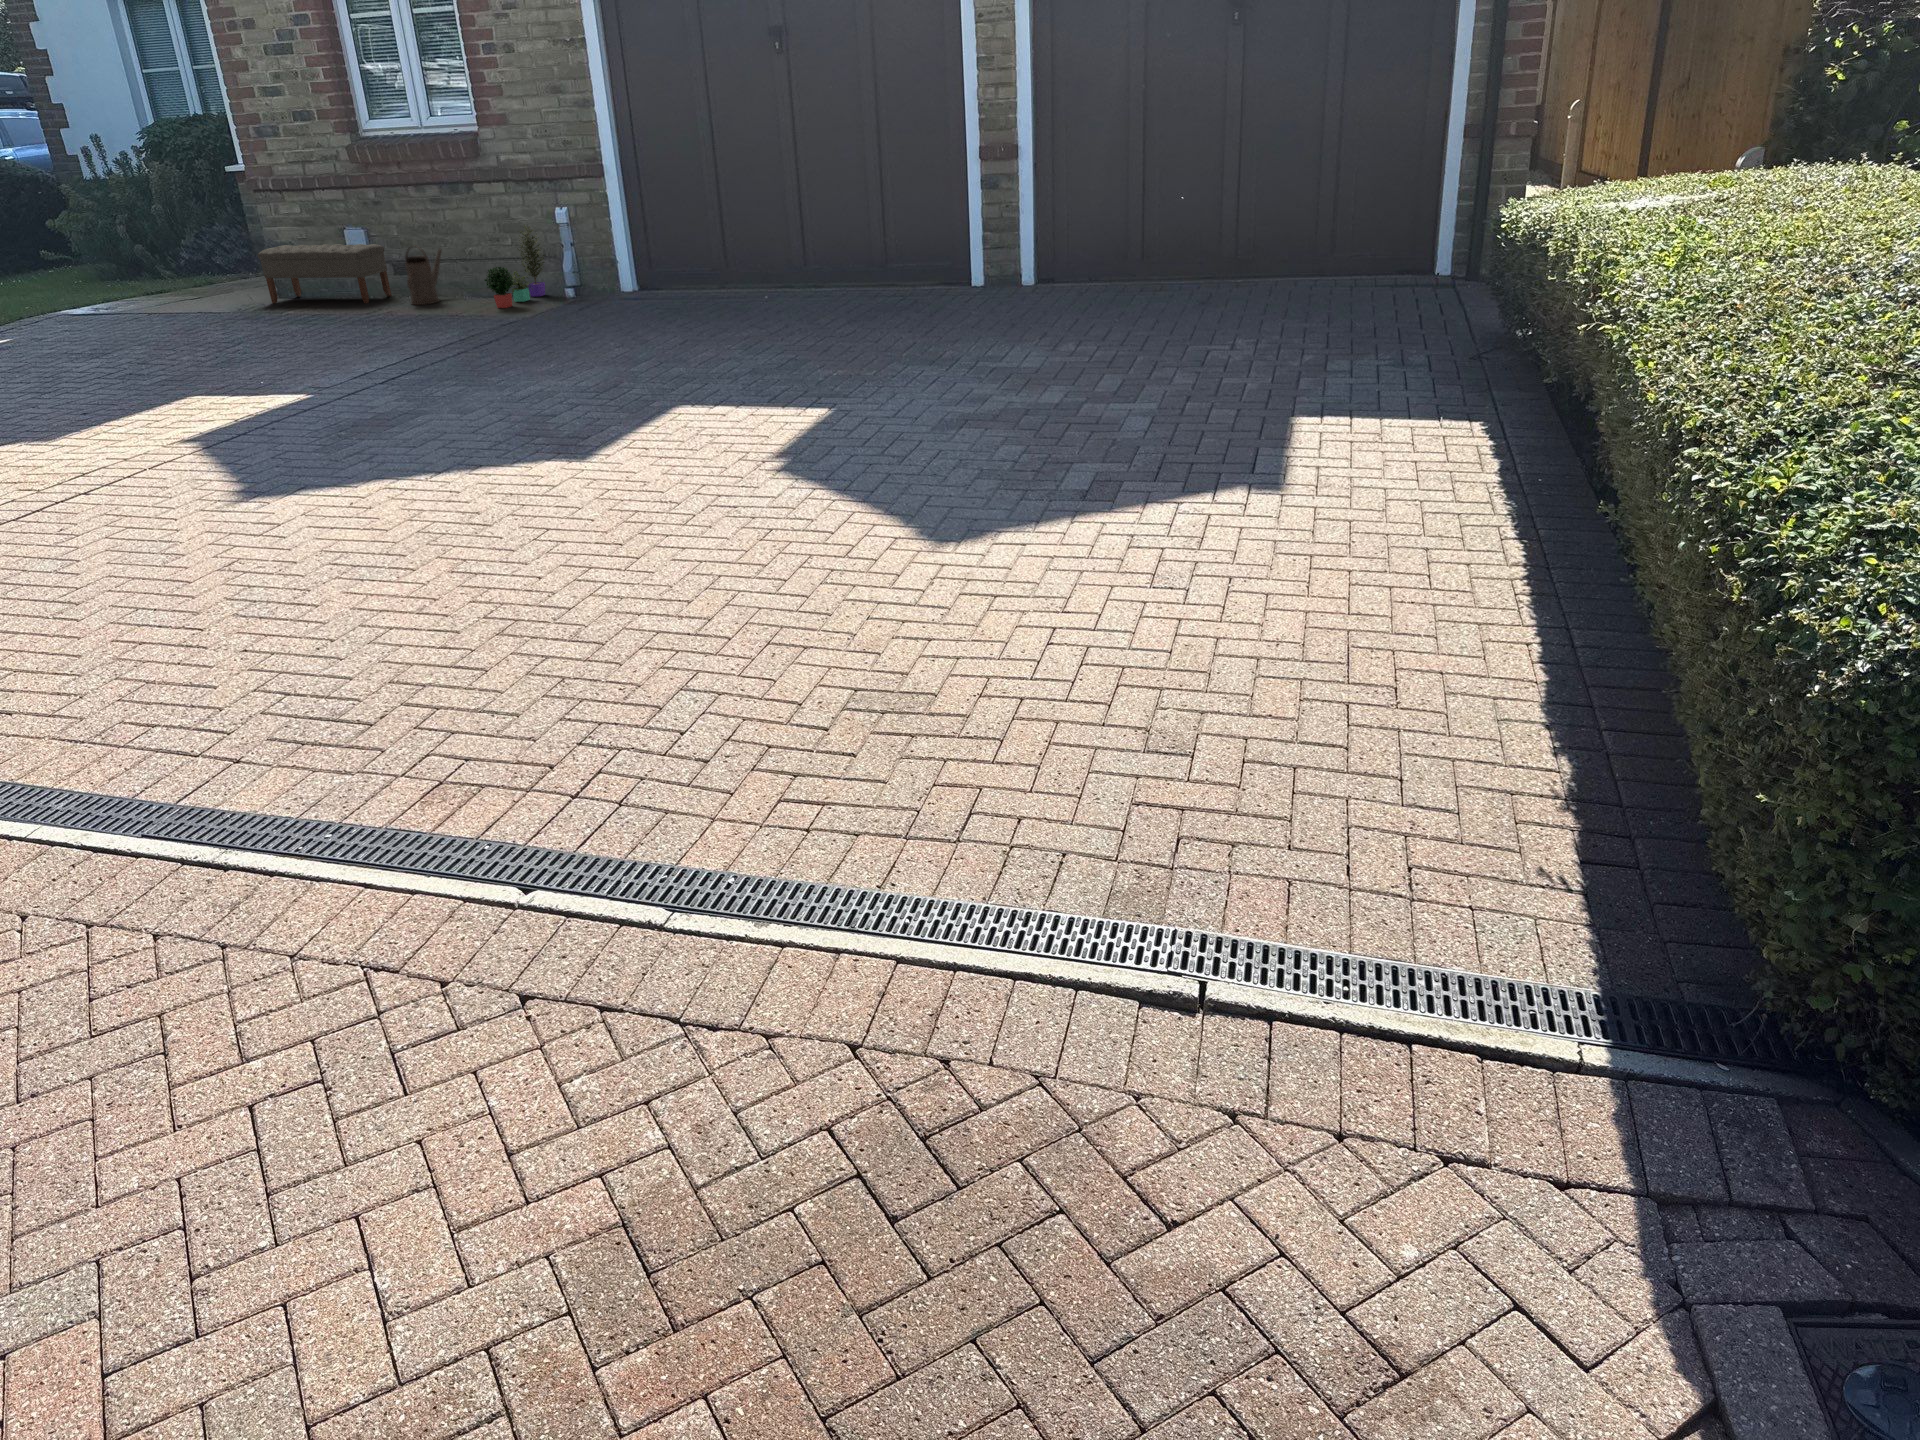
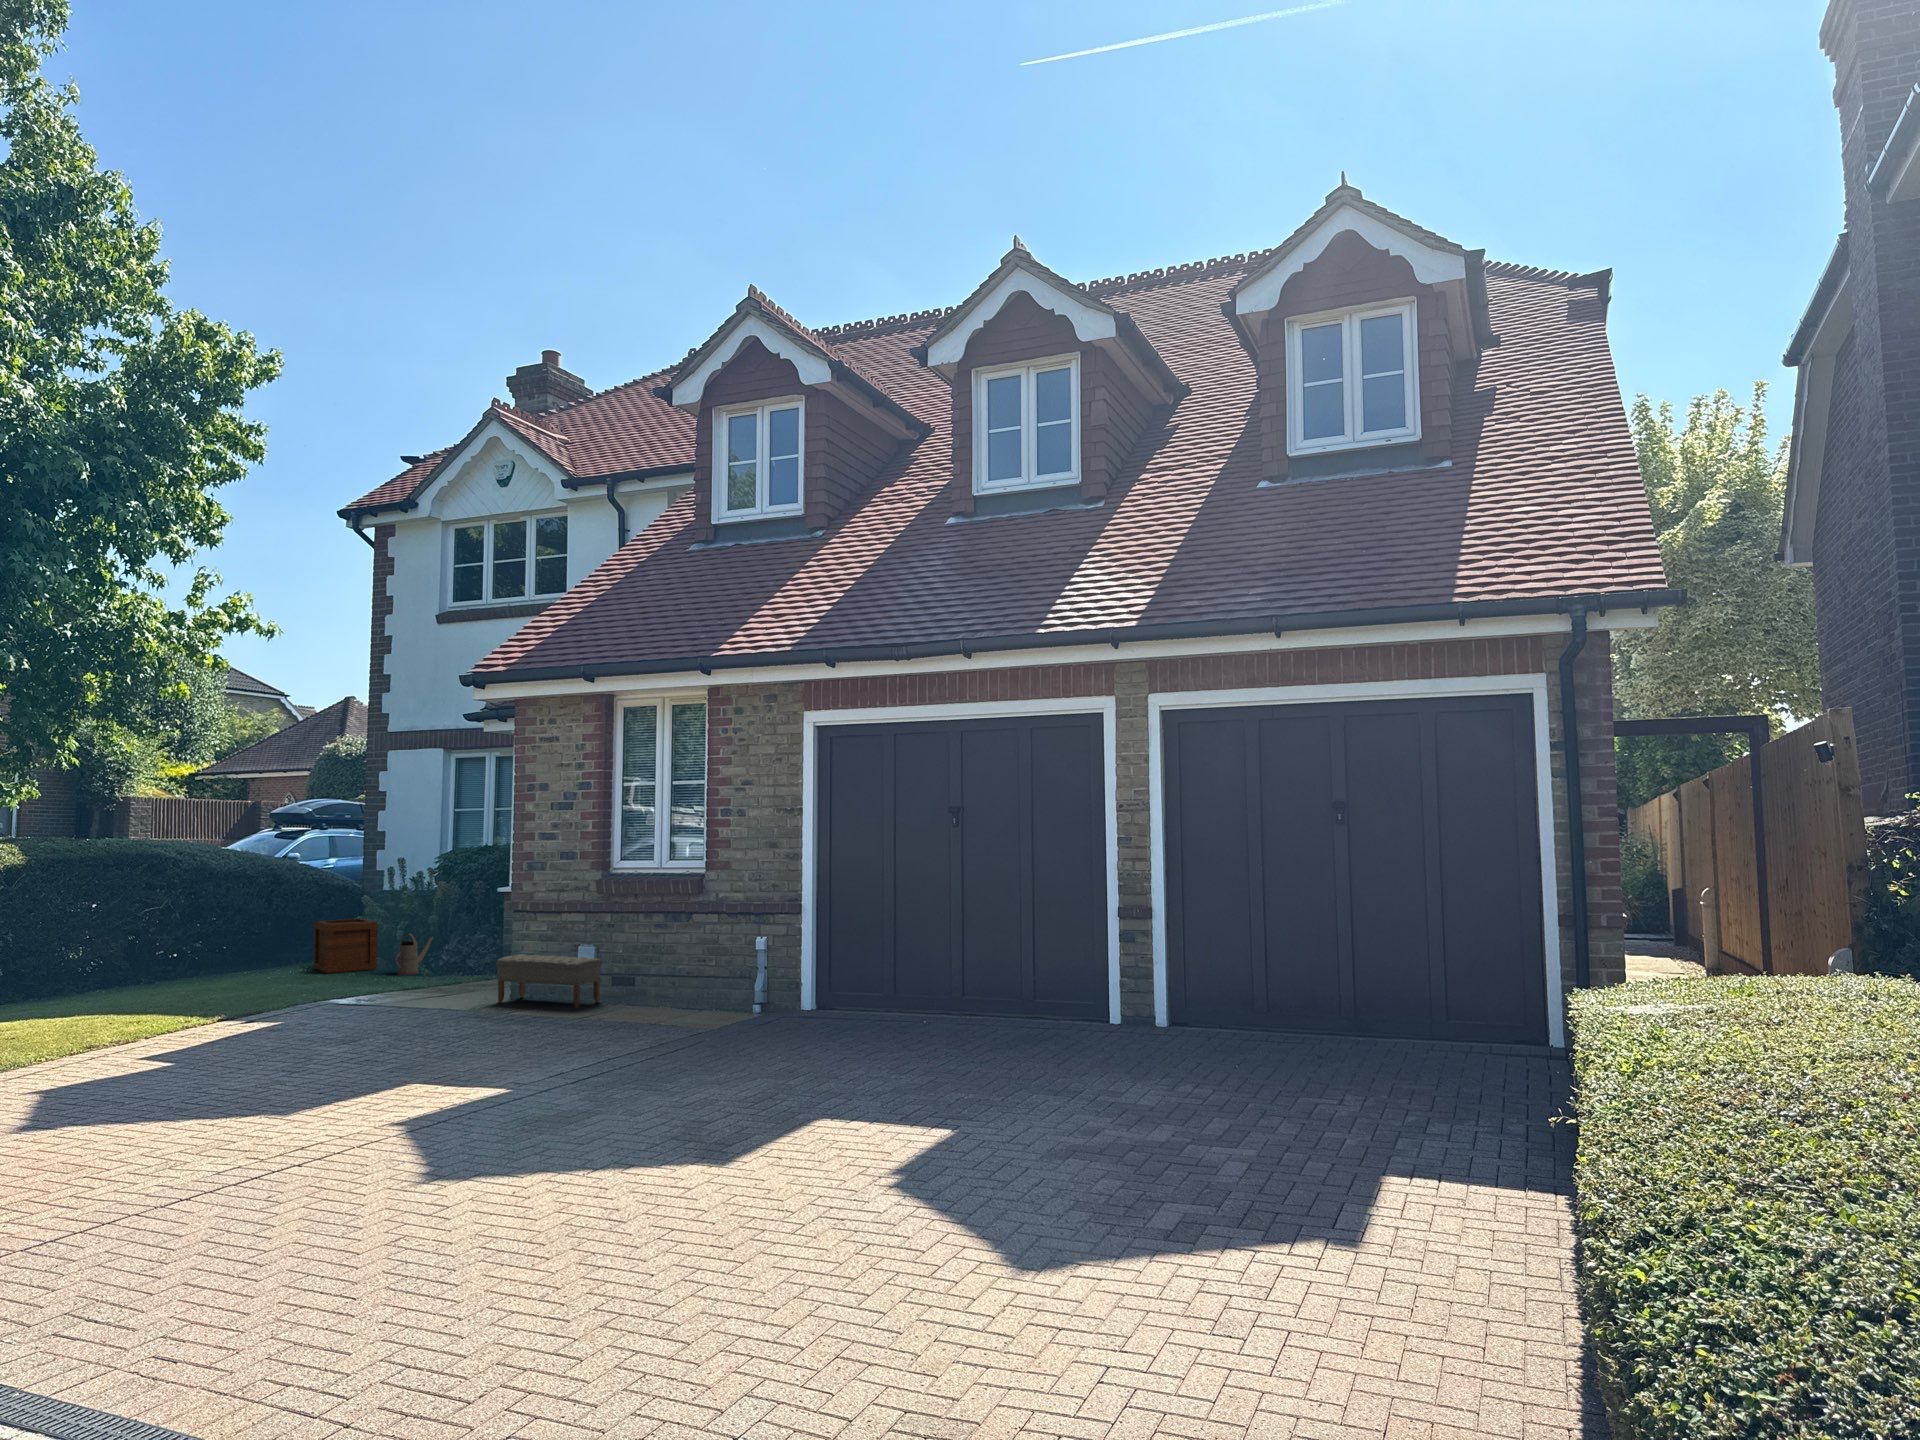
wooden crate: none [19,215,115,284] -> present [314,918,378,974]
potted plant: present [484,225,545,308] -> none [679,949,736,1020]
watering can: present [405,246,442,305] -> present [395,933,433,975]

